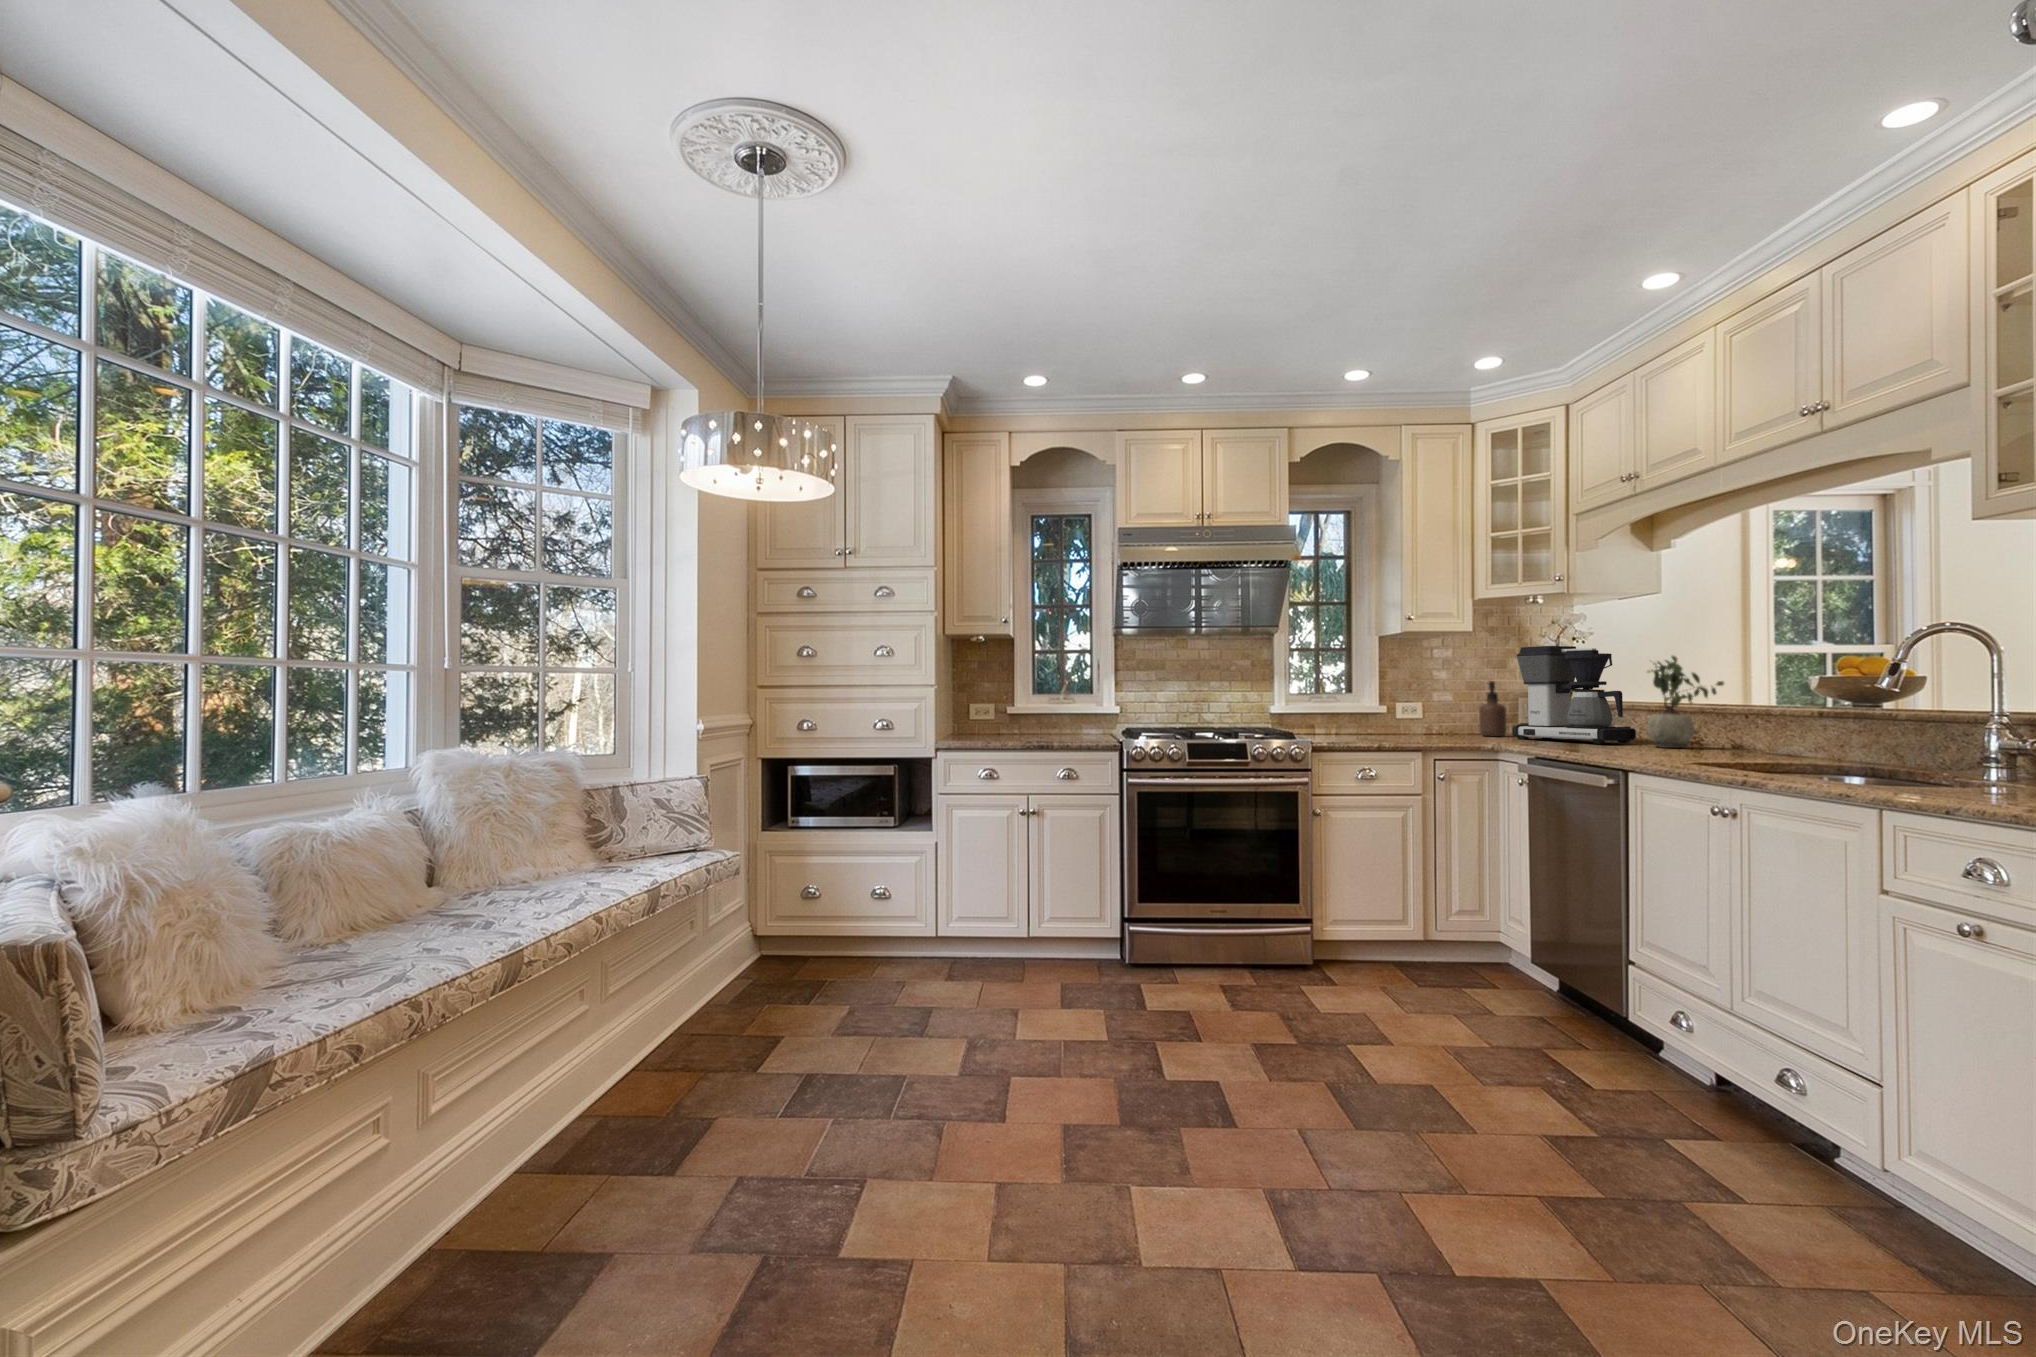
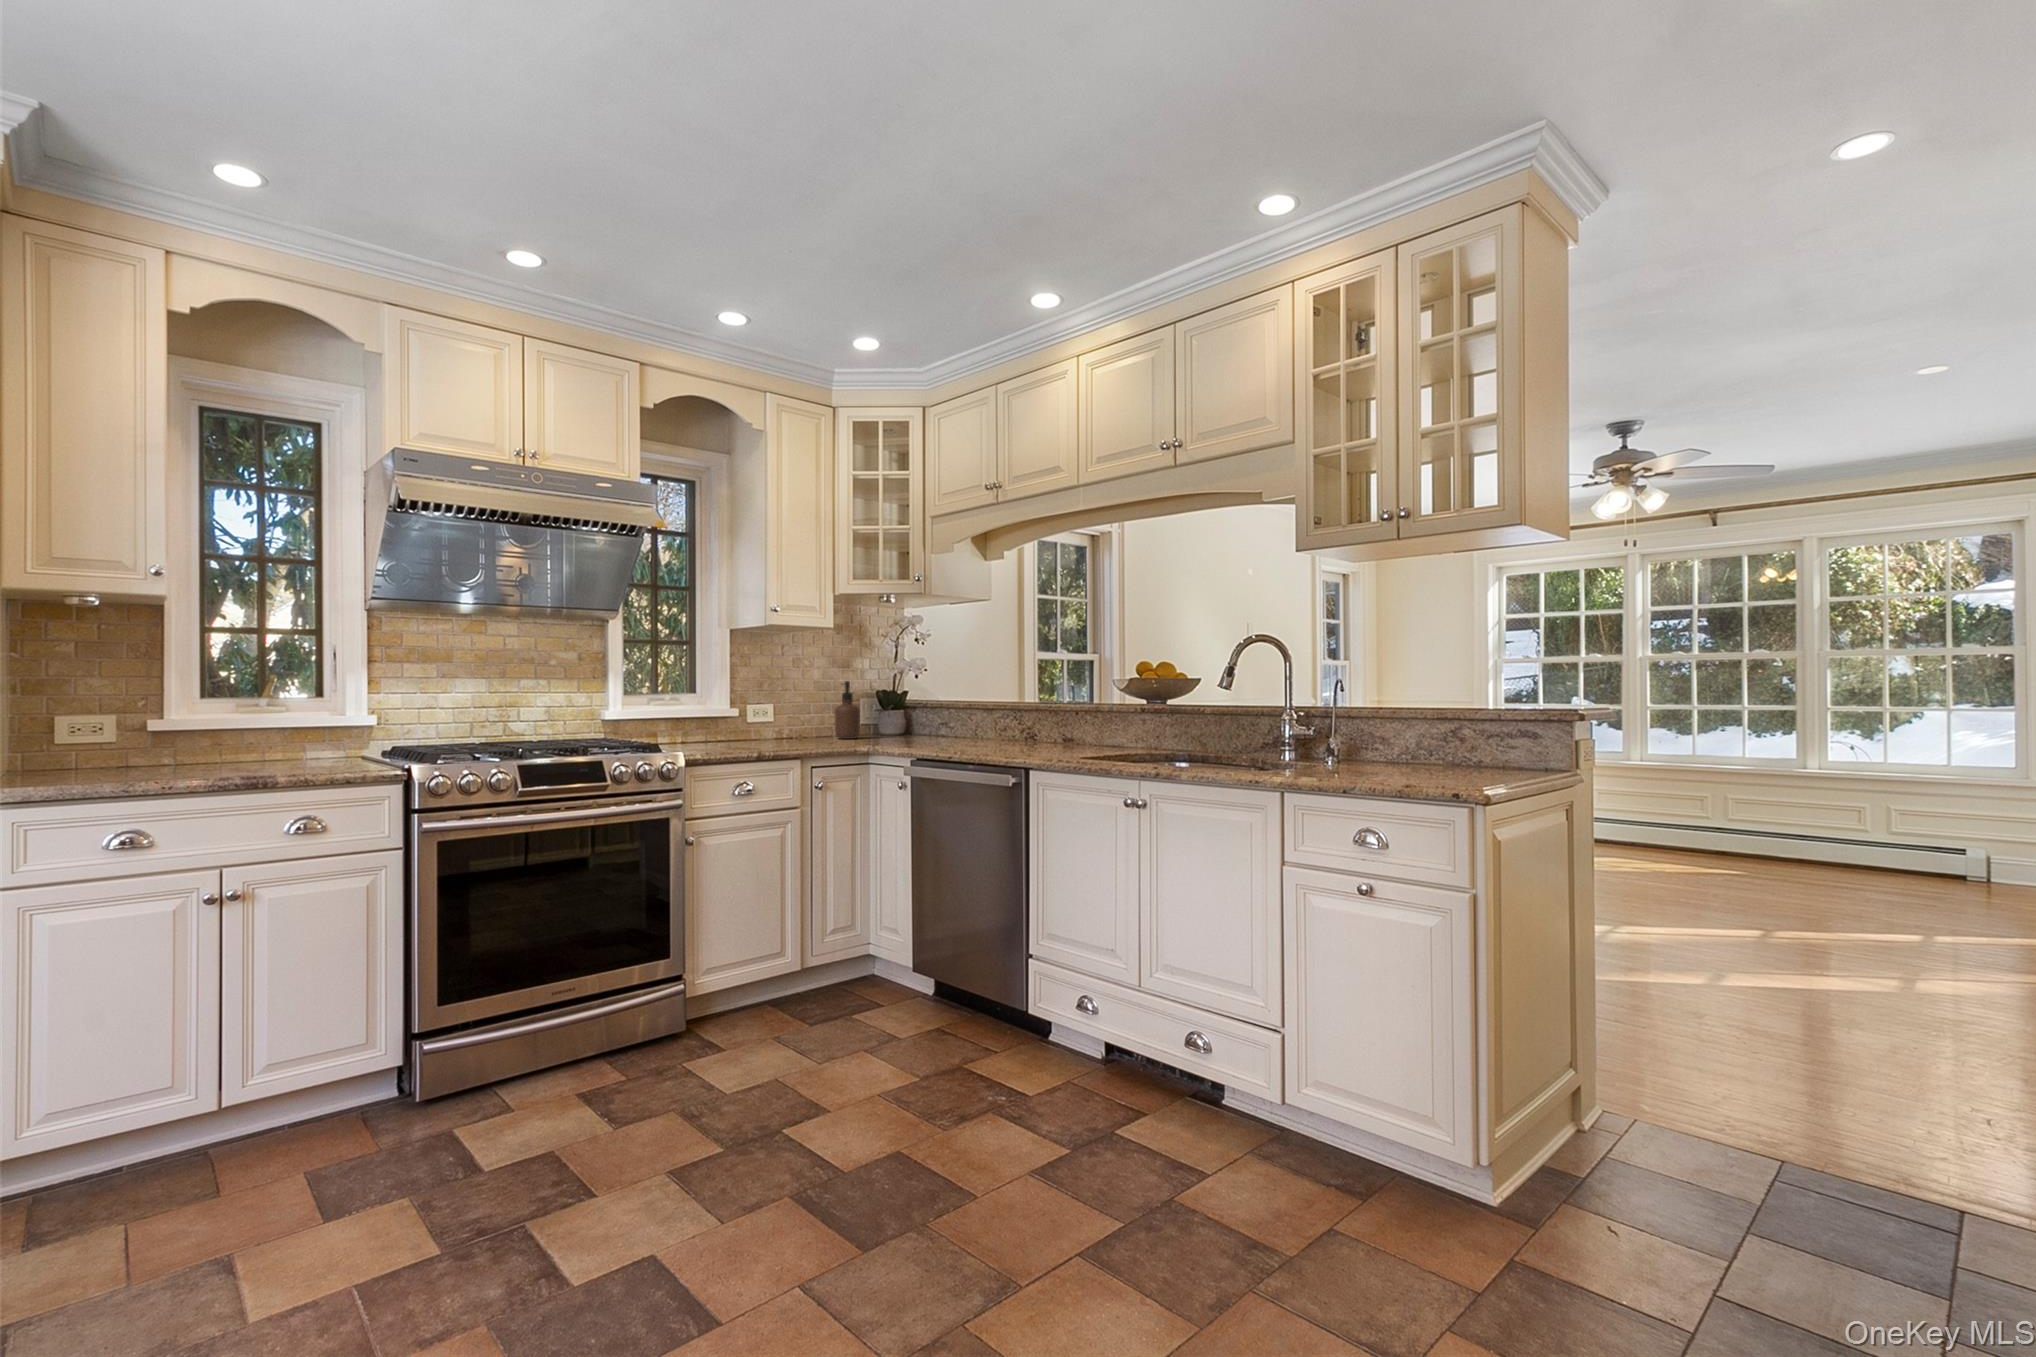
coffee maker: present [1512,646,1636,744] -> none [872,646,976,742]
potted plant: present [1647,656,1724,748] -> none [991,658,1047,744]

